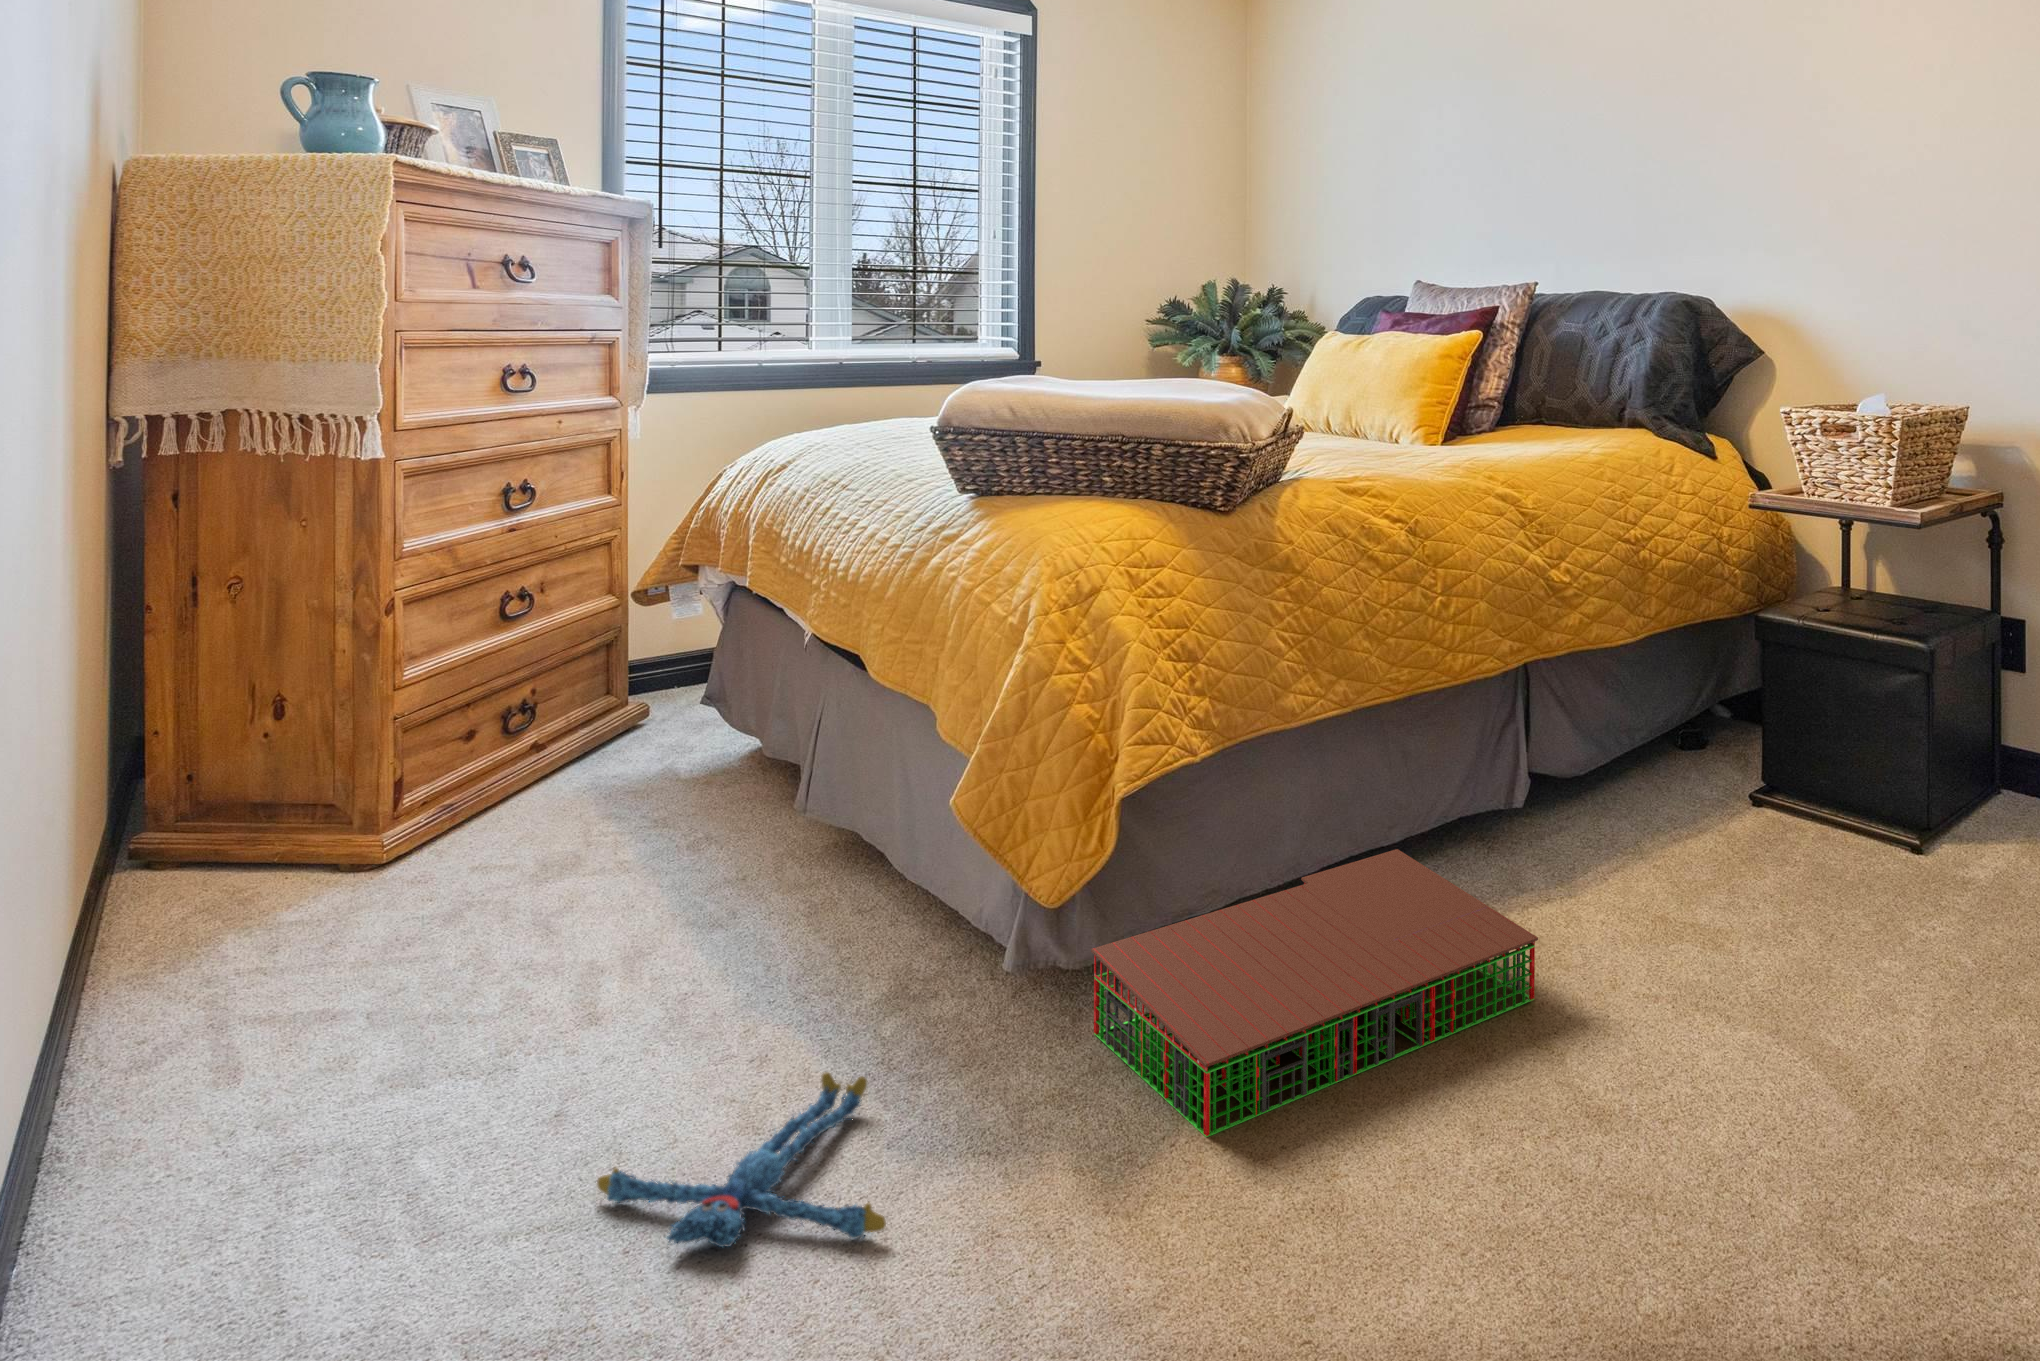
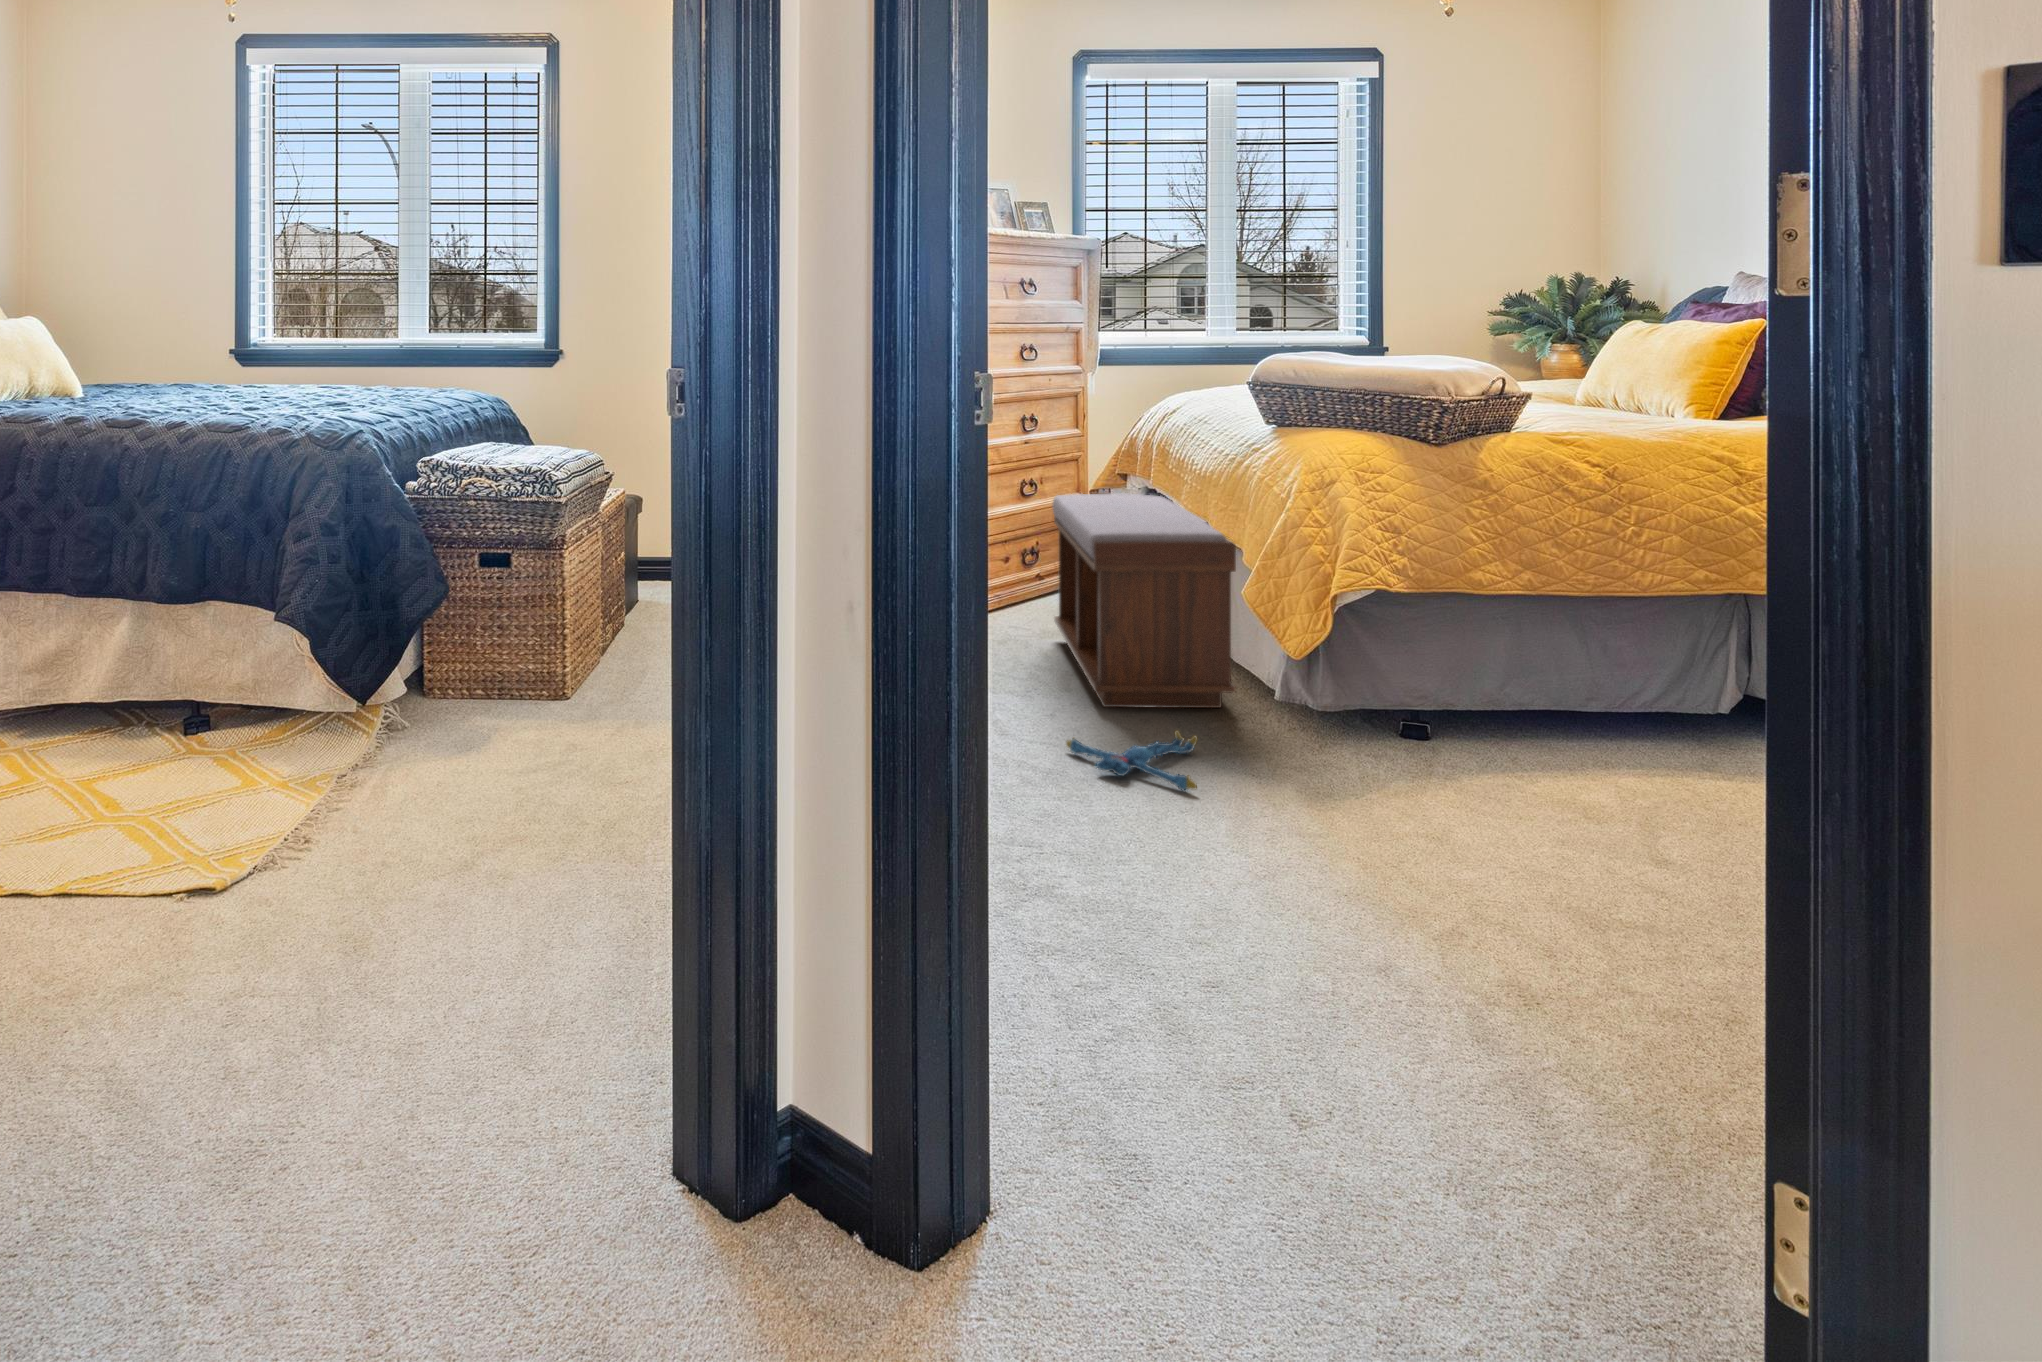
bench: none [566,605,914,1032] -> present [1053,493,1236,708]
storage bin: present [1091,849,1538,1137] -> none [1336,704,1676,811]

